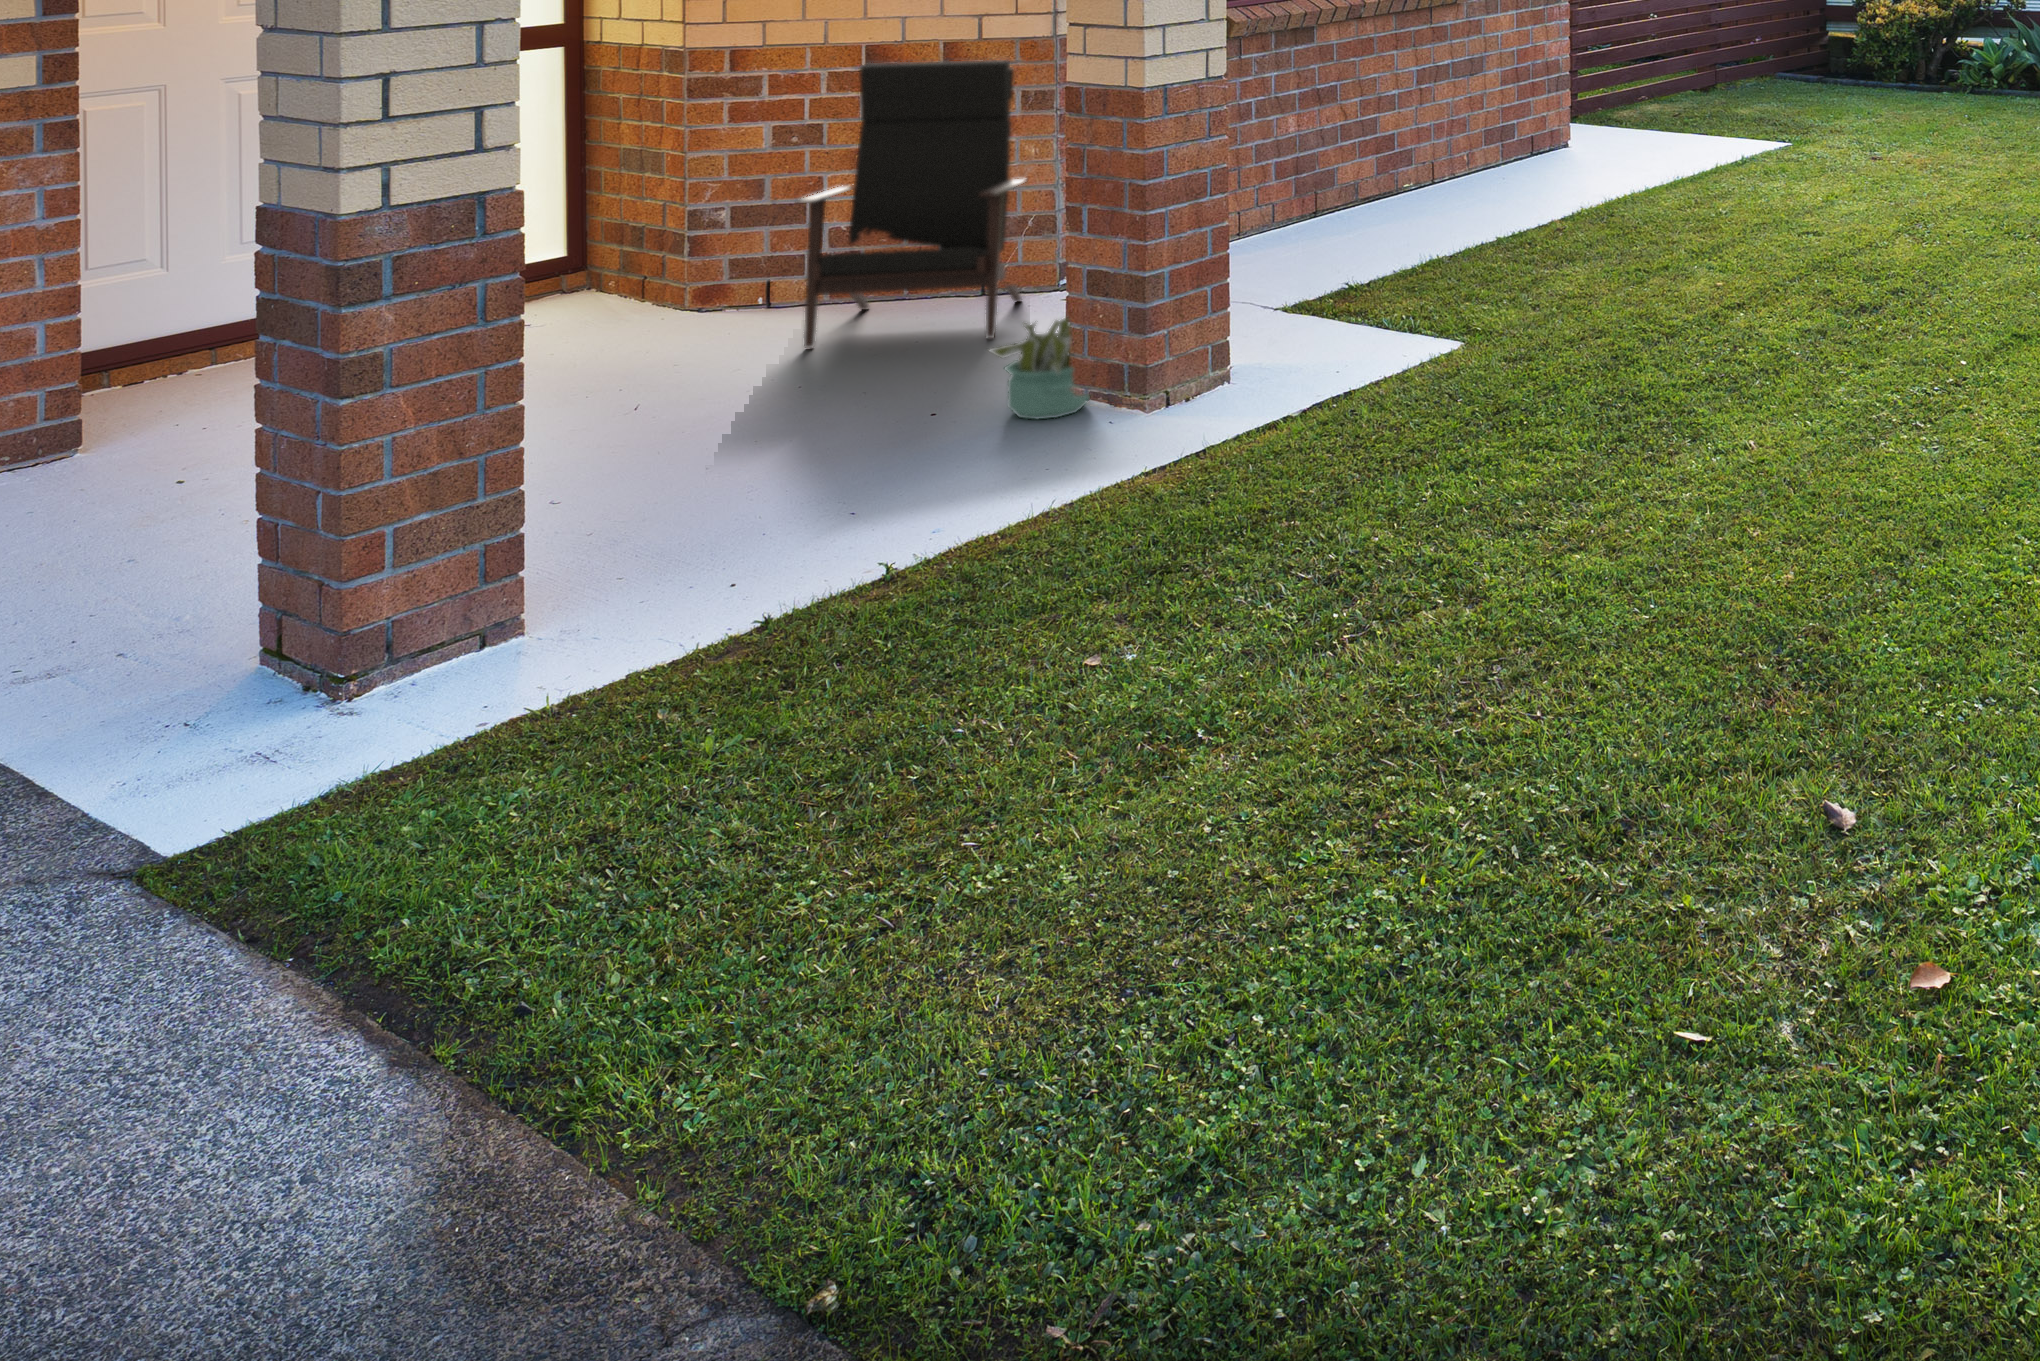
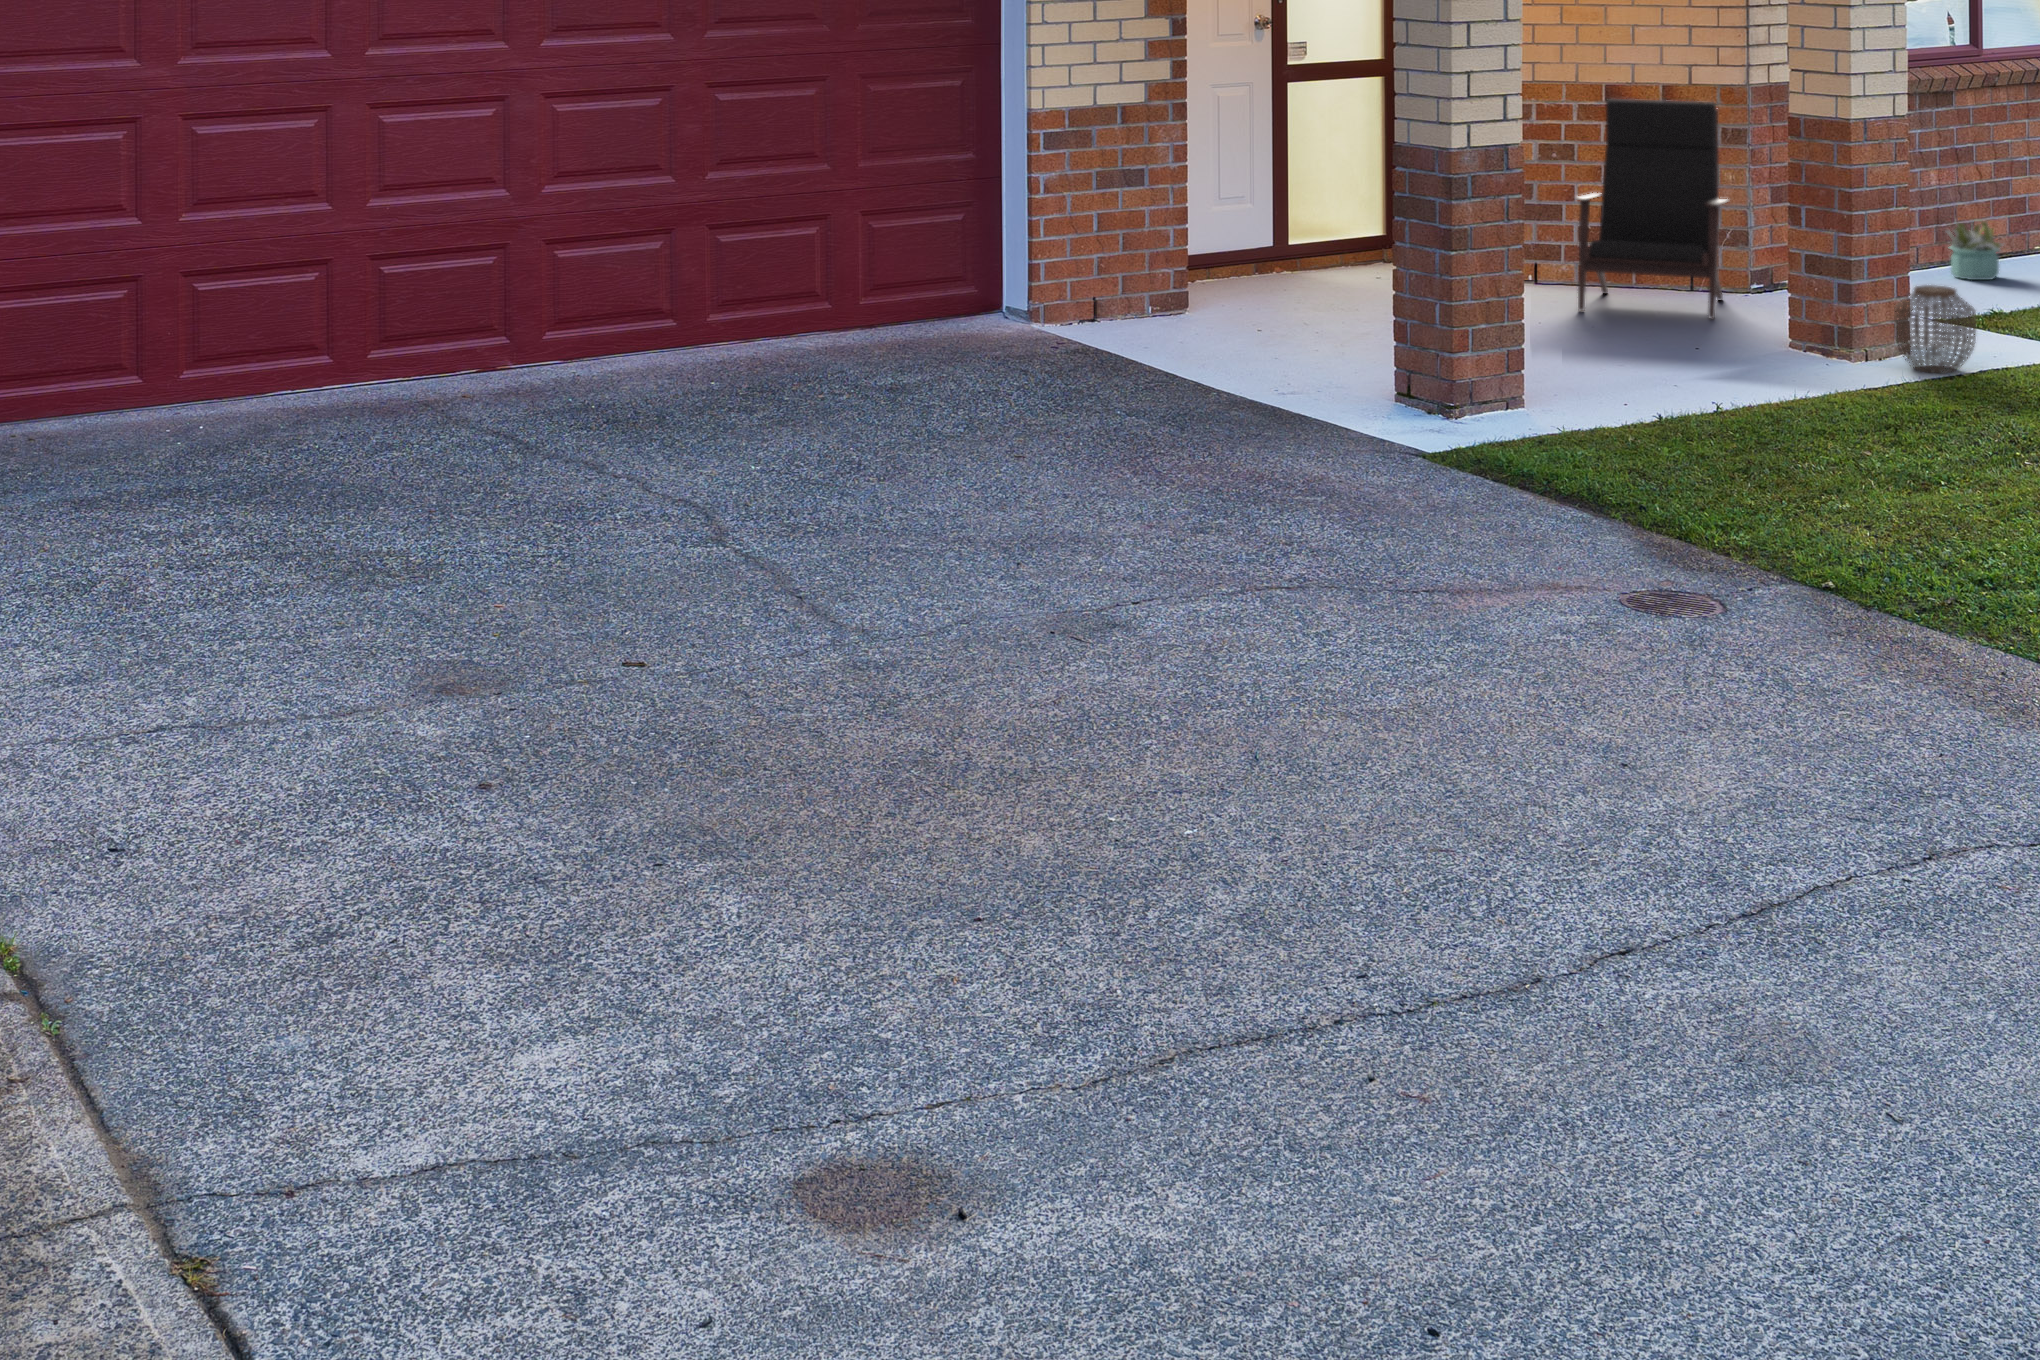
woven basket: none [1205,286,1309,401] -> present [1894,285,1976,373]
decorative plant: present [990,318,1089,420] -> present [1947,221,2004,280]

